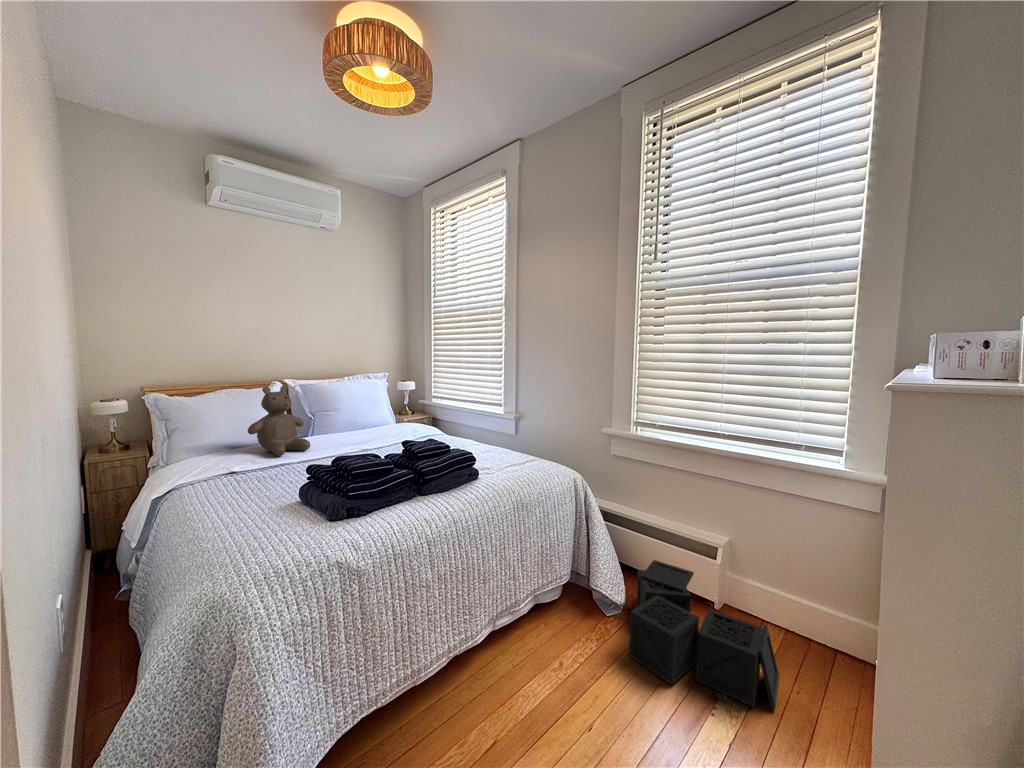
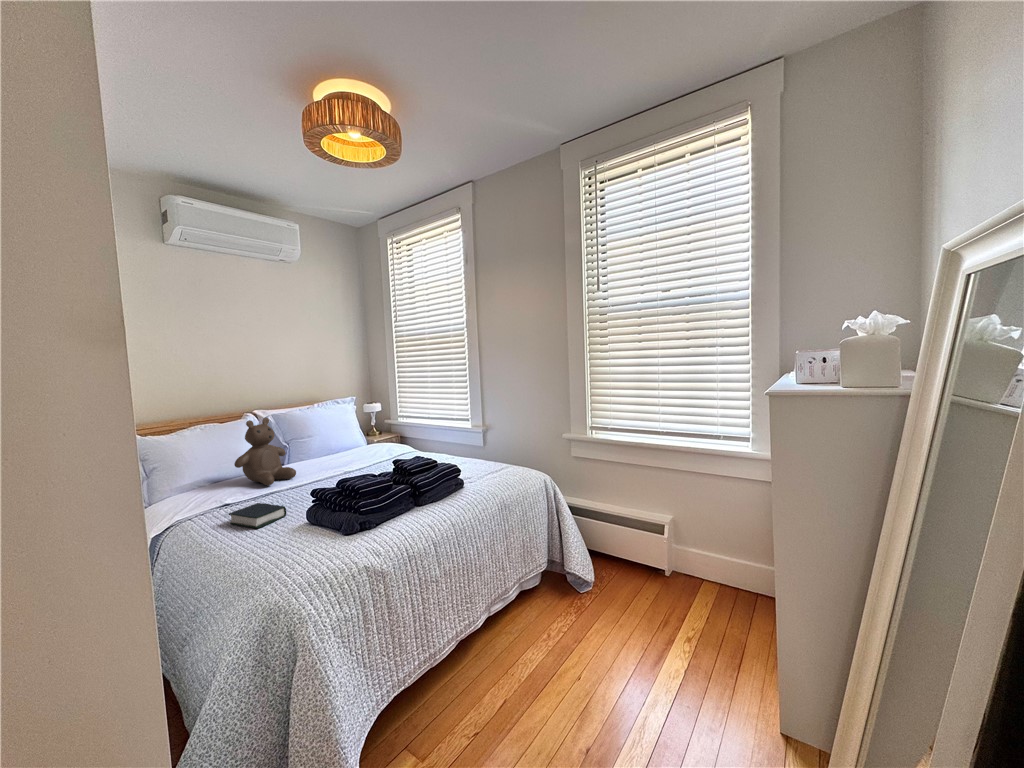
book: none [222,473,281,501] -> present [230,503,286,528]
storage bin: present [629,560,779,712] -> none [602,542,719,650]

